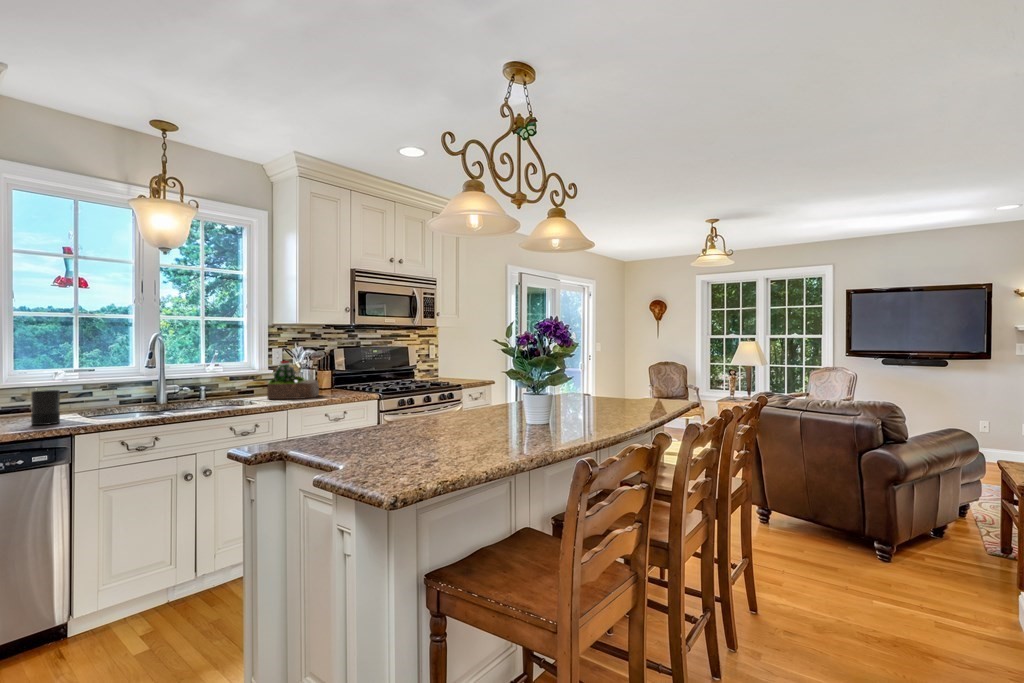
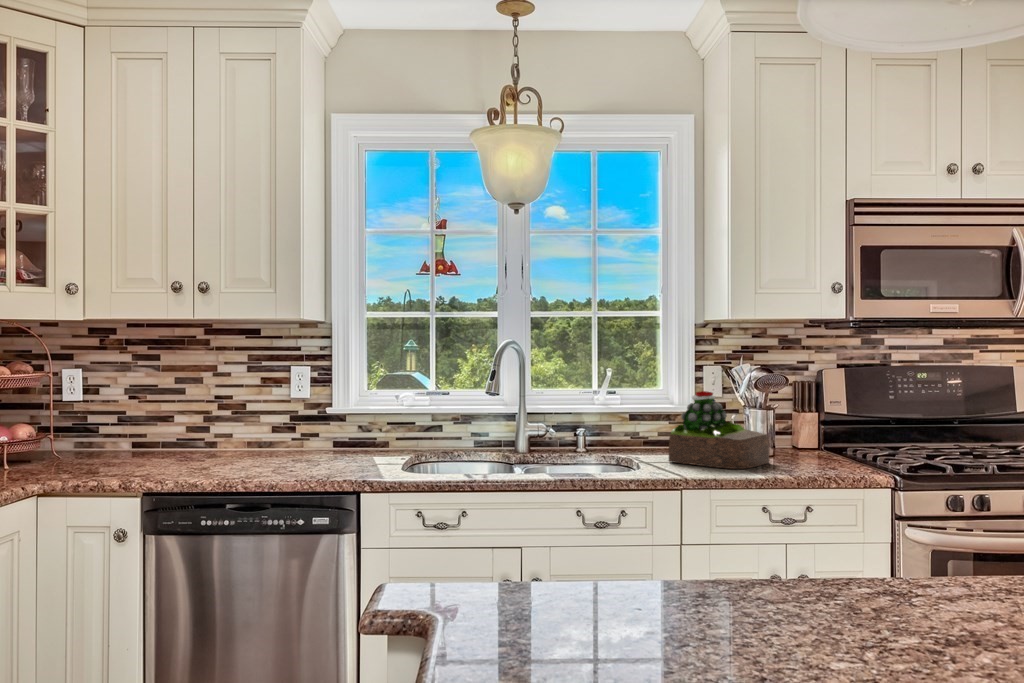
candle: present [31,390,60,425] -> none [333,420,366,471]

